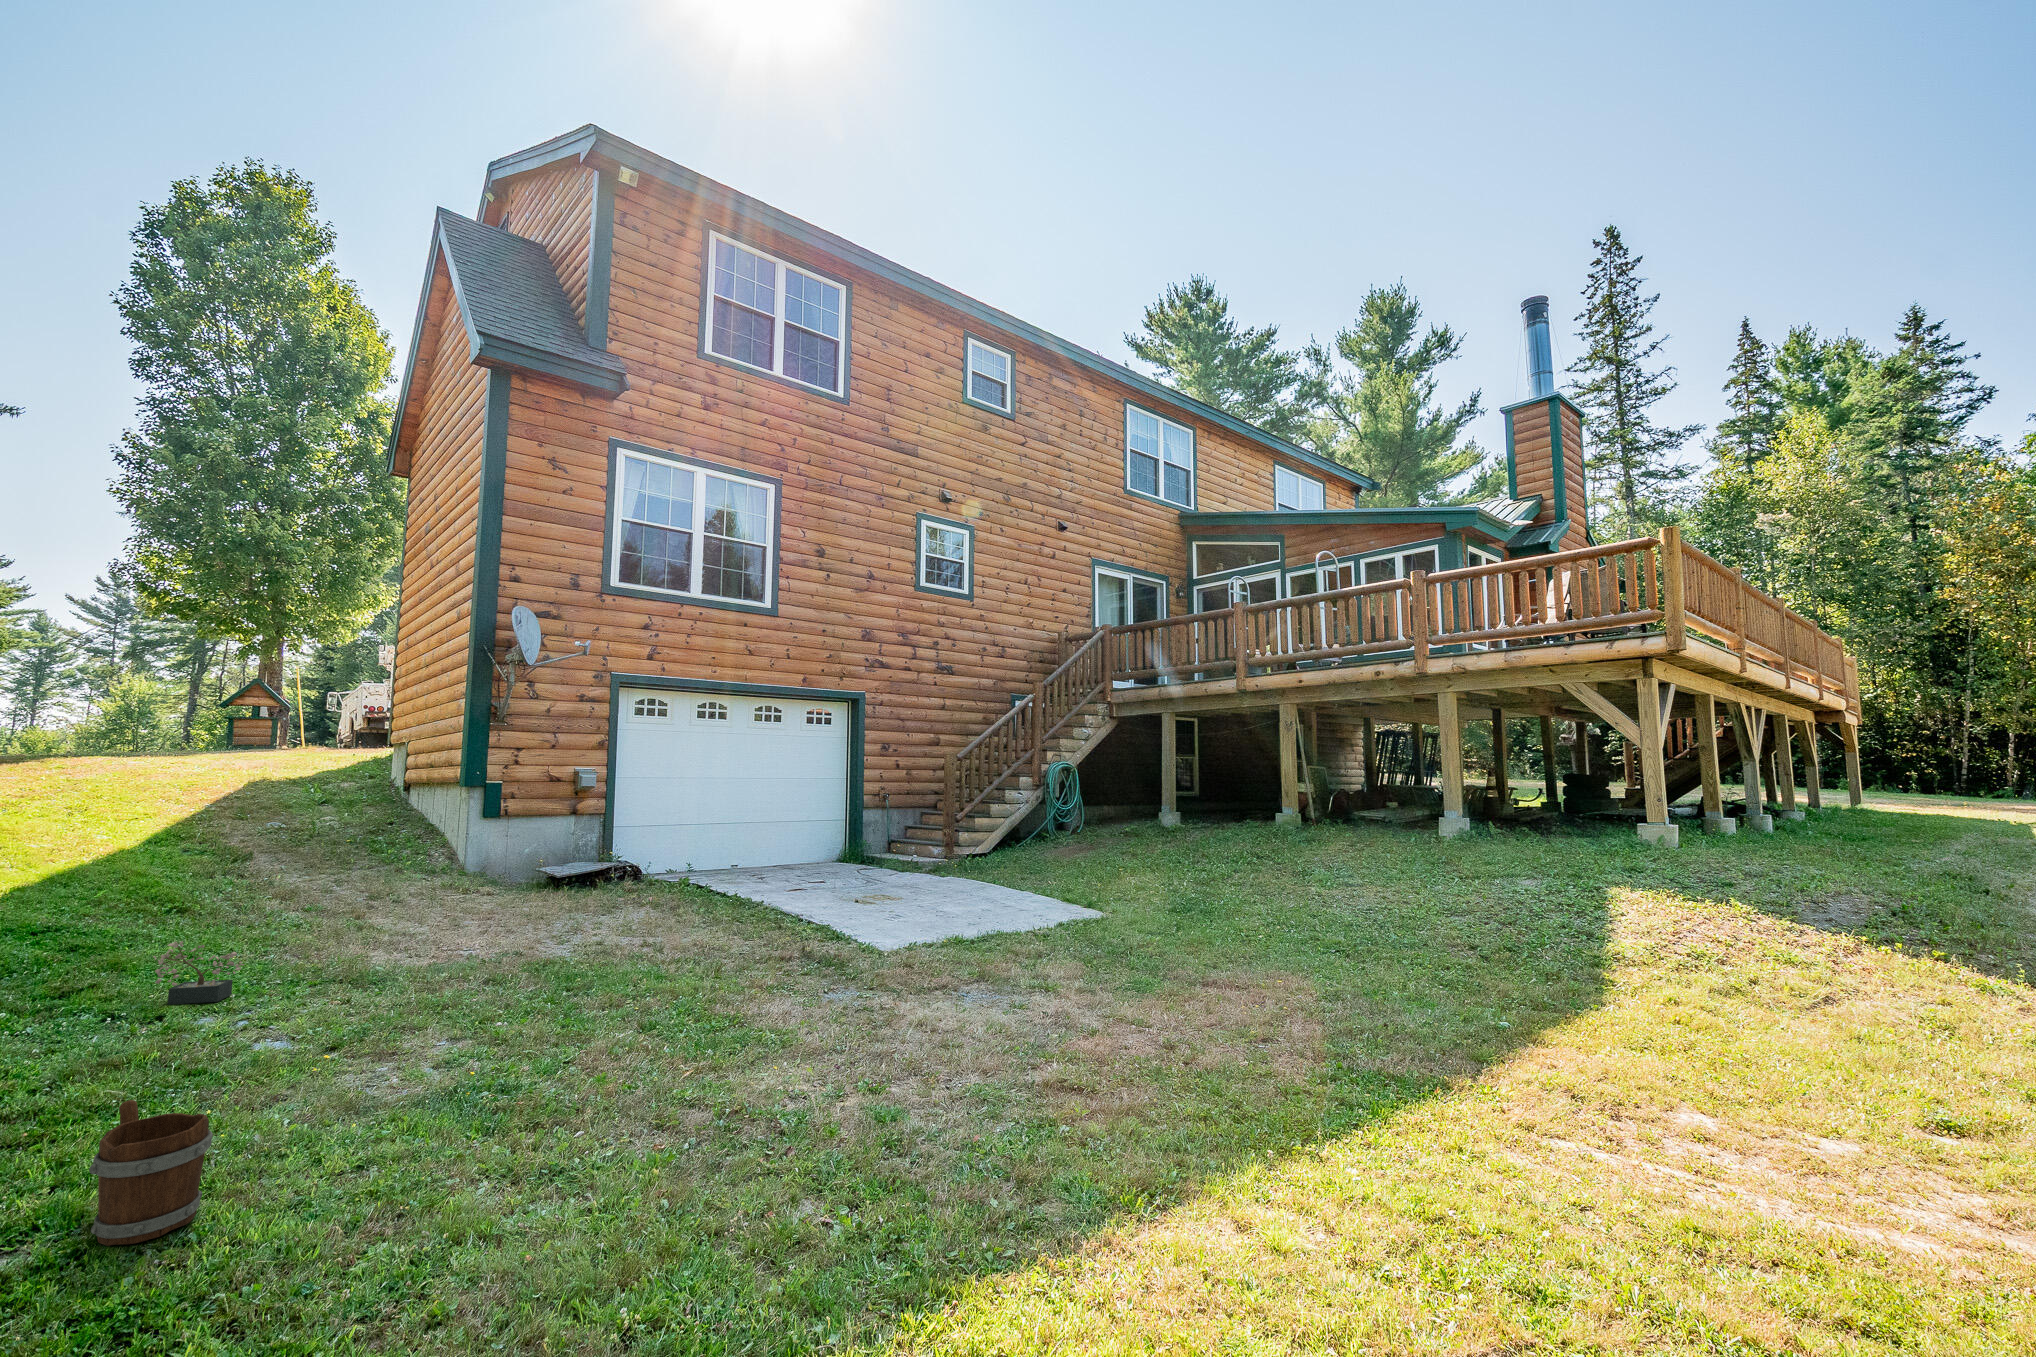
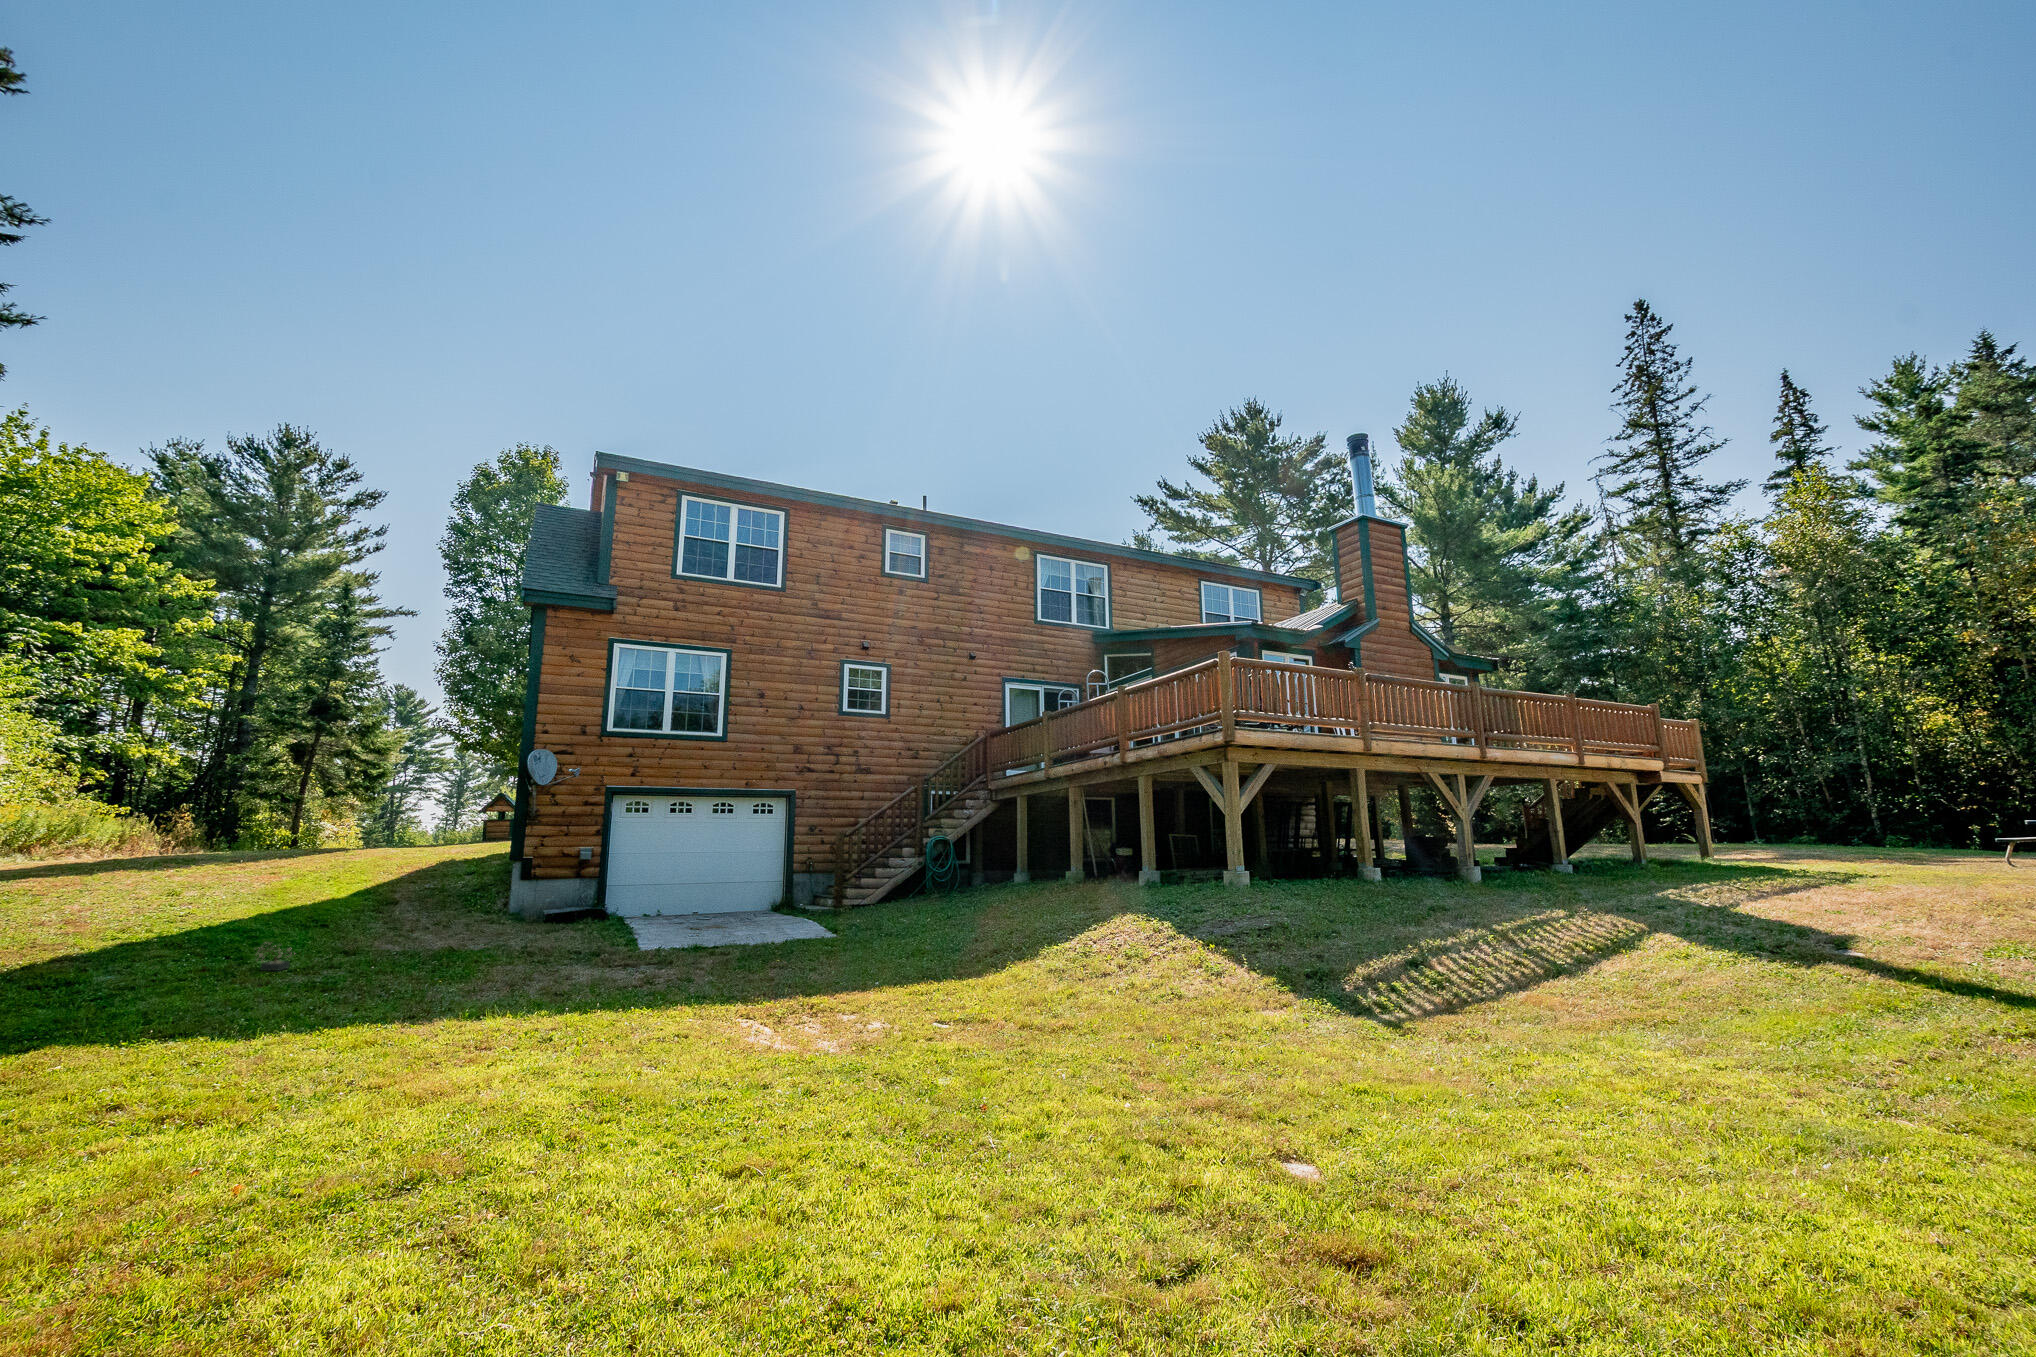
bucket: present [89,1100,213,1246] -> none [116,996,163,1044]

